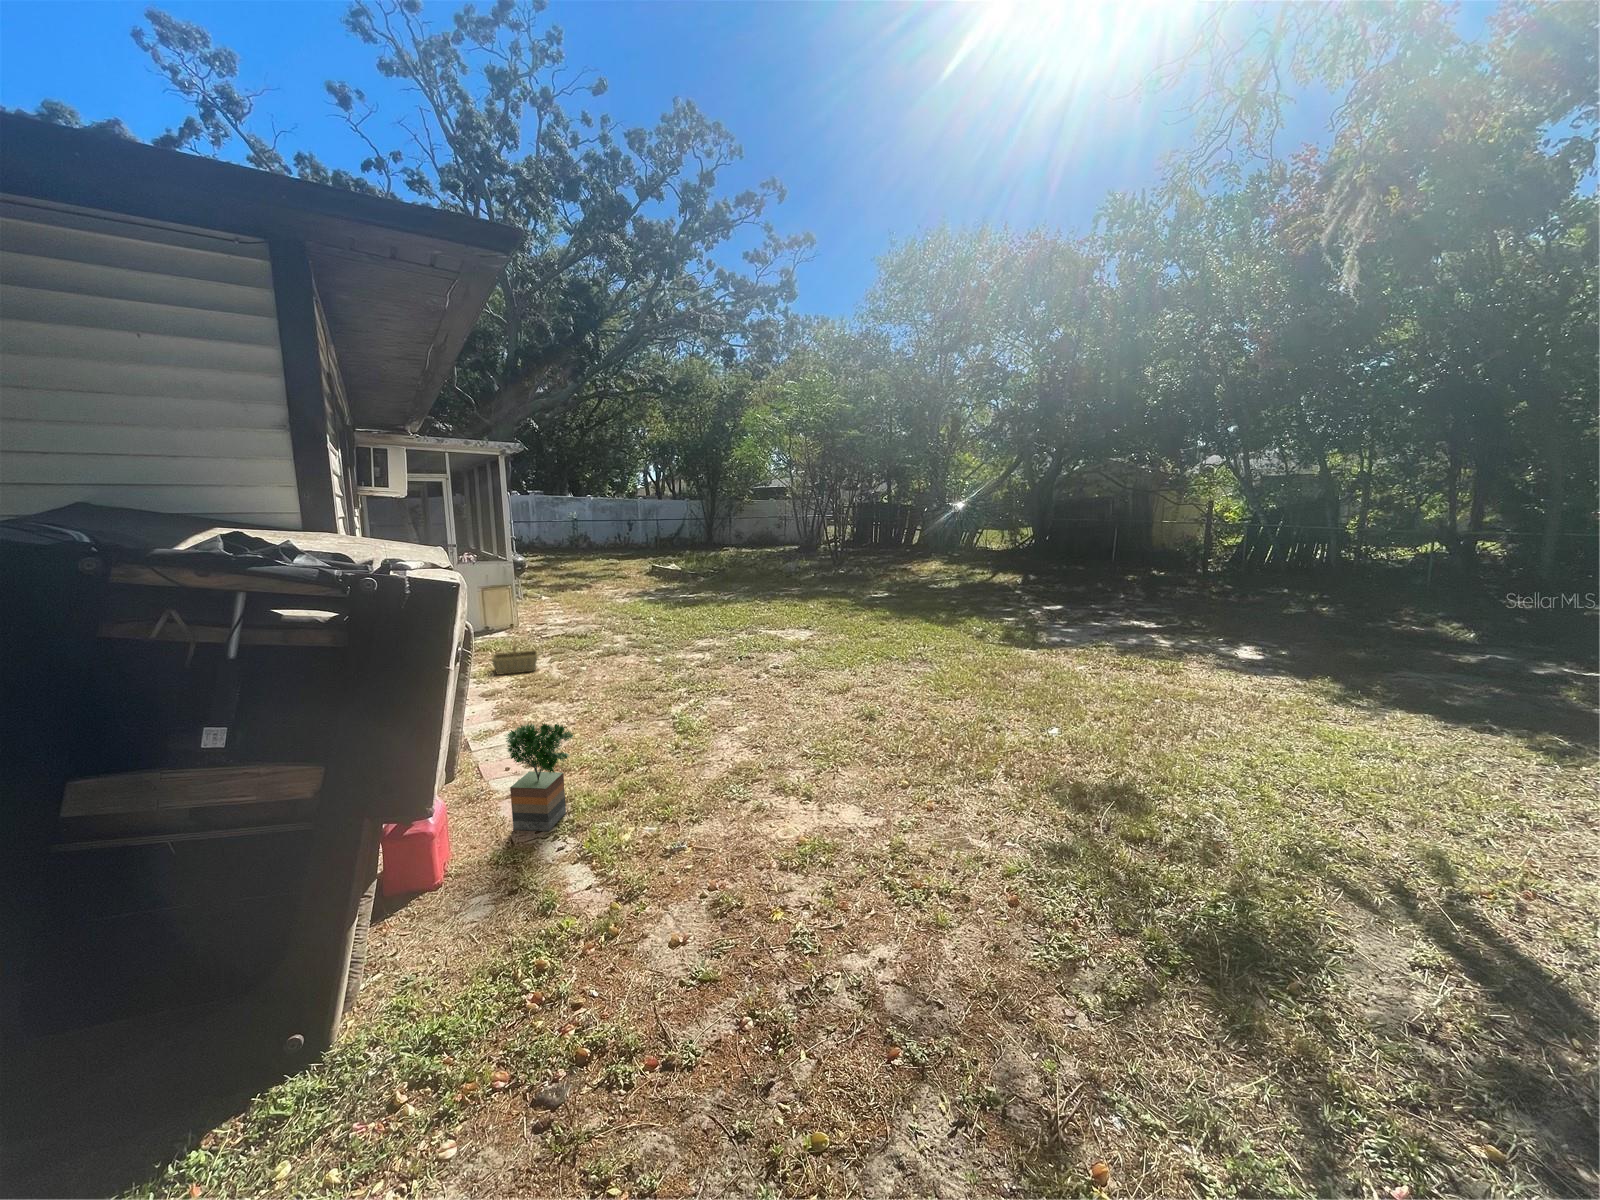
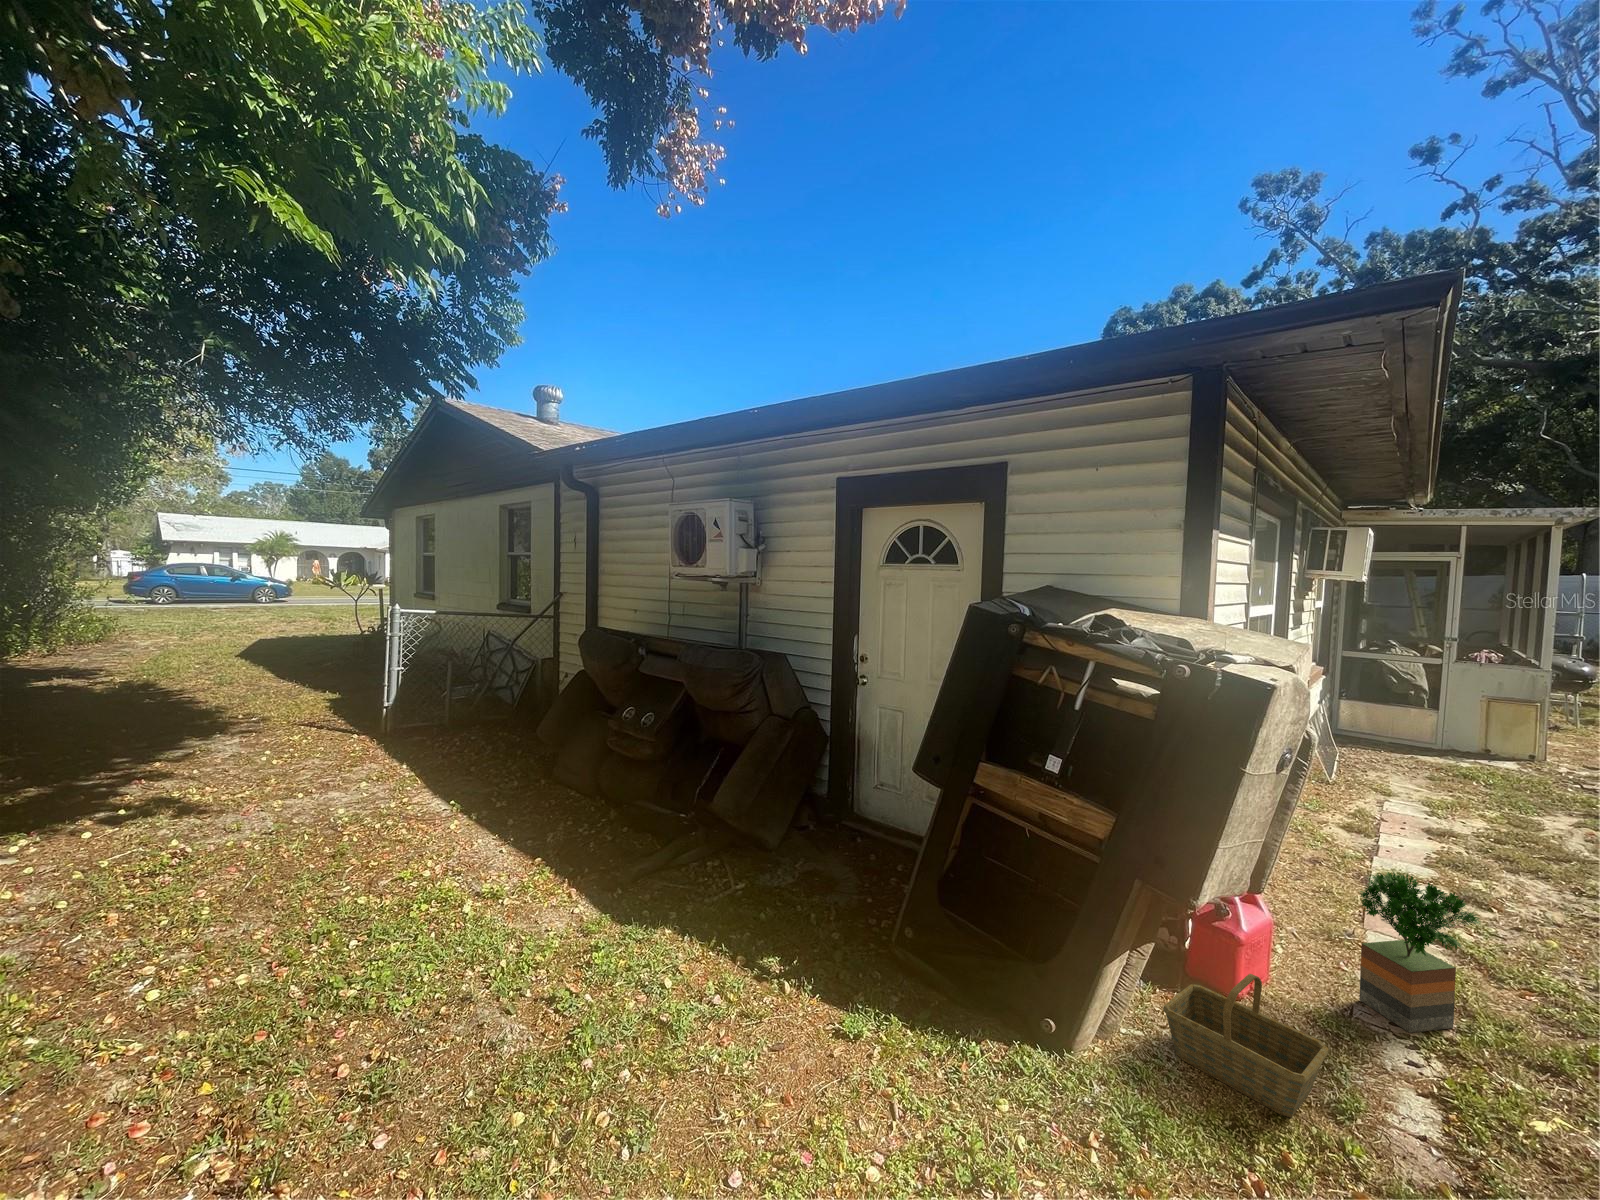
basket: present [491,639,538,675] -> present [1163,974,1328,1118]

